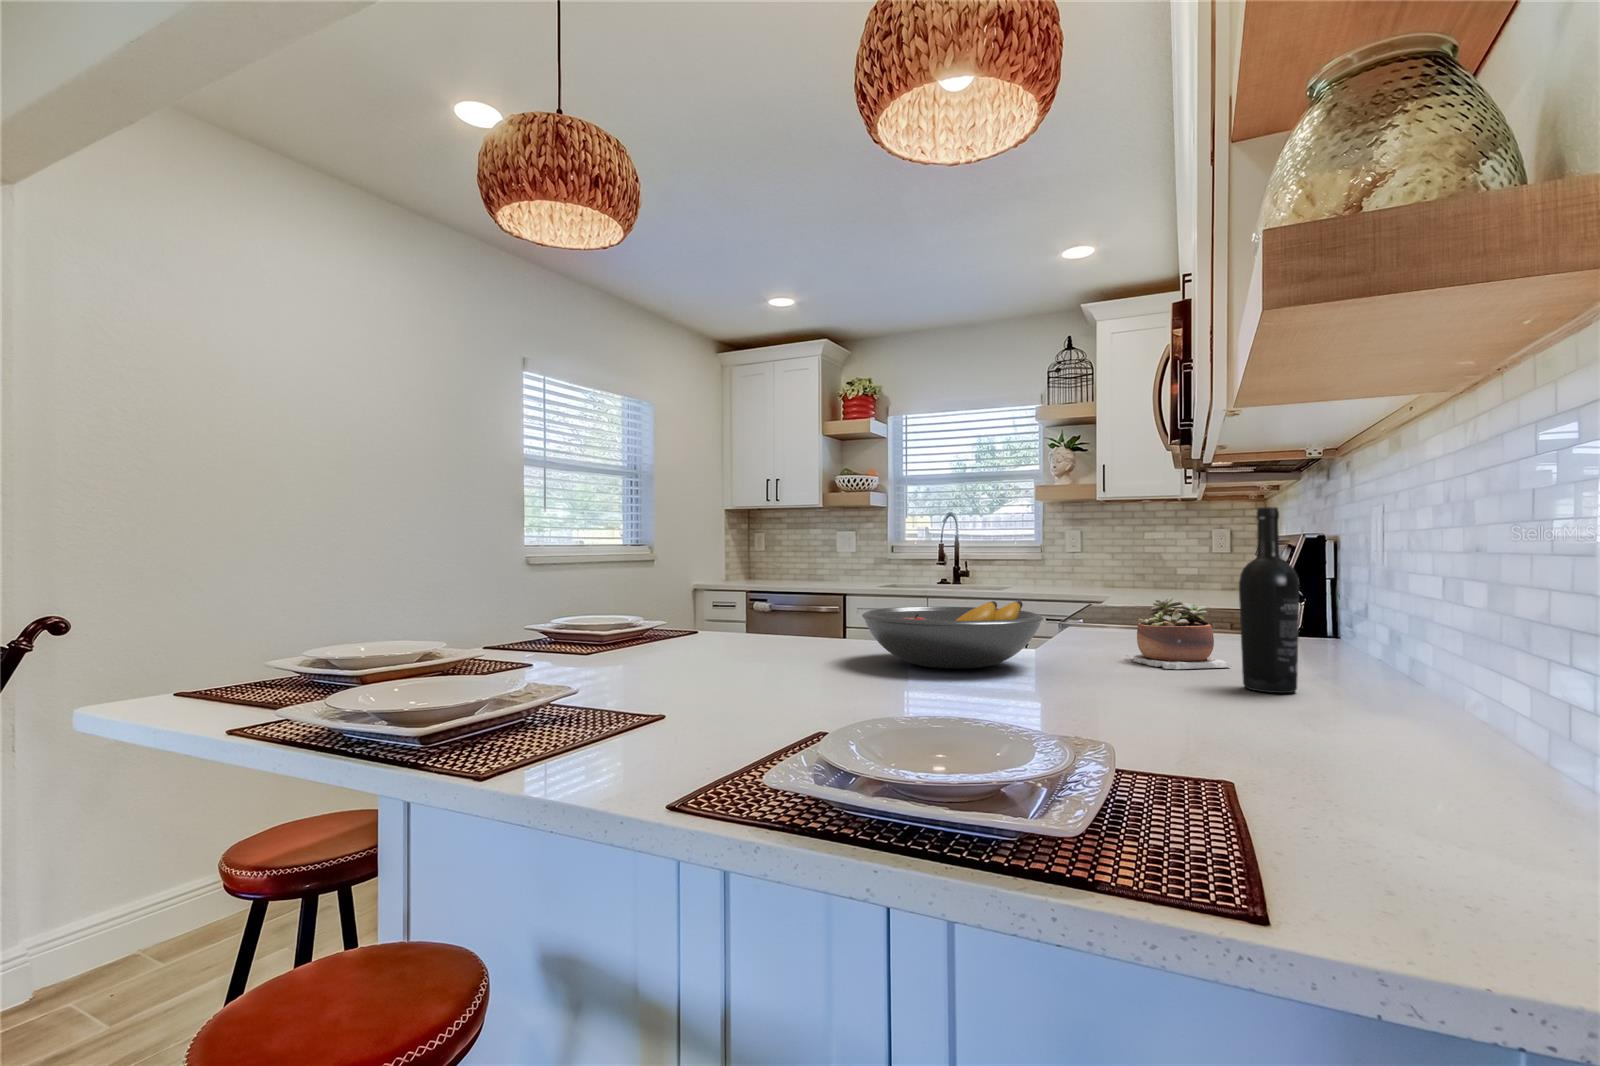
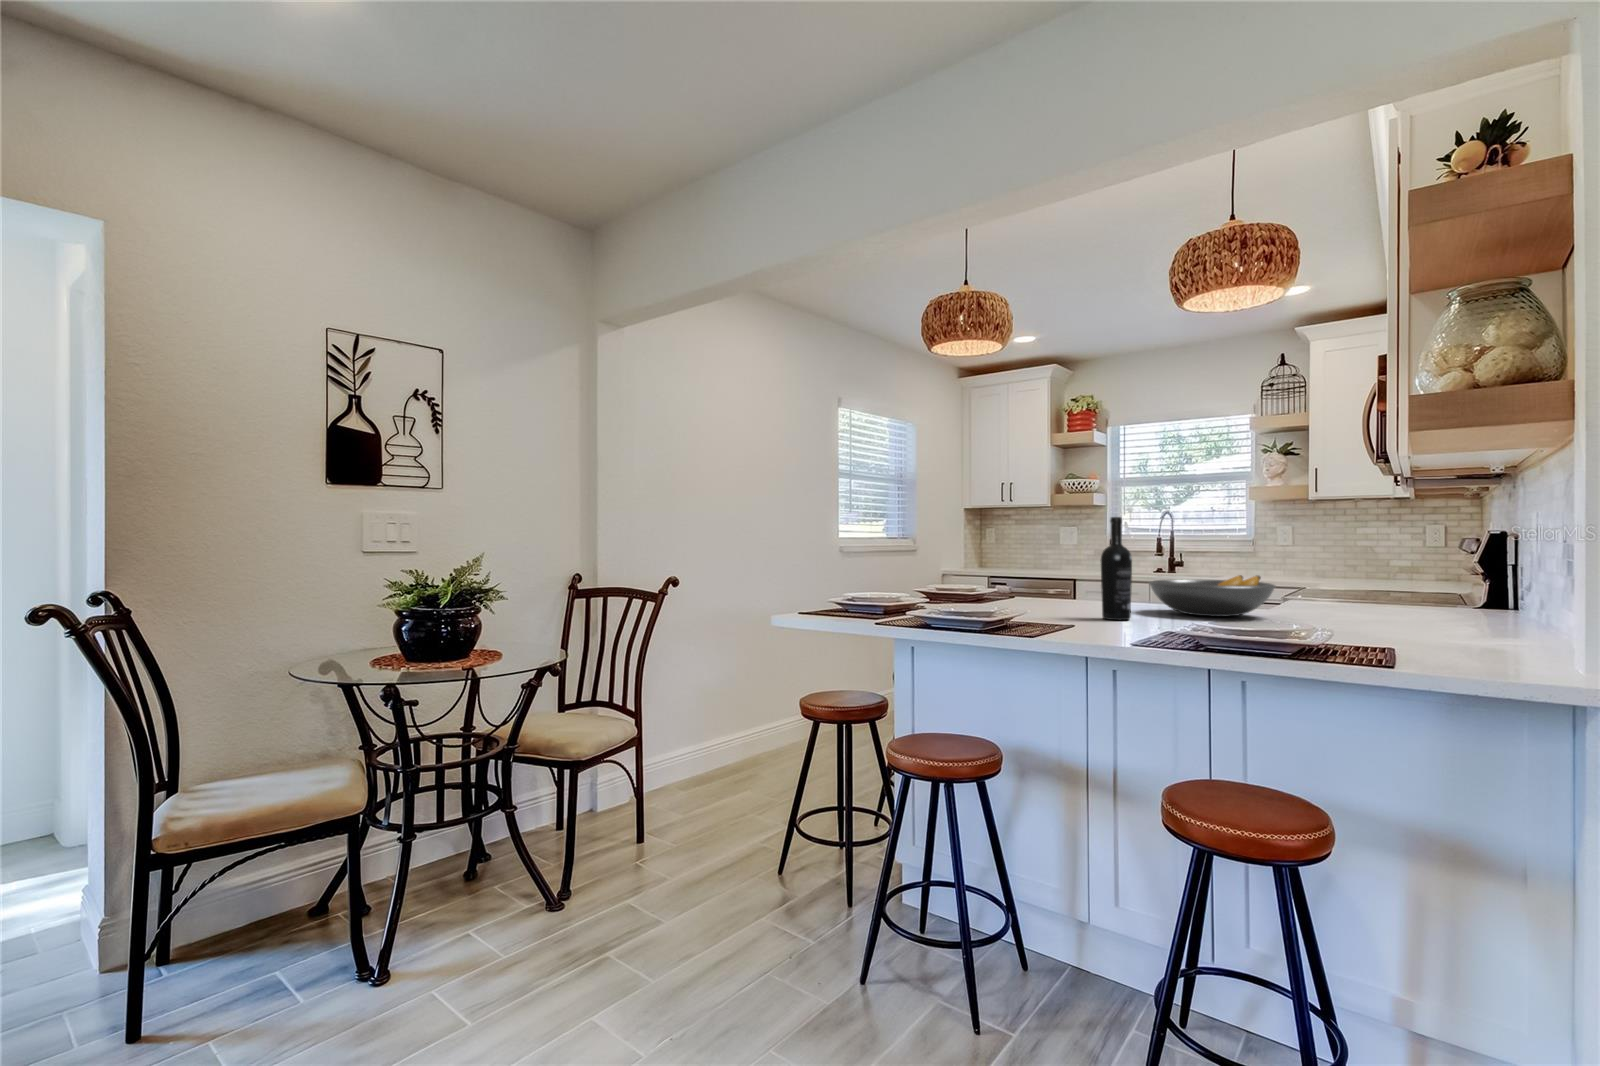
wine bottle: present [1239,507,1299,693] -> present [1101,517,1132,620]
succulent plant: present [1127,597,1232,669] -> none [1335,575,1416,621]

